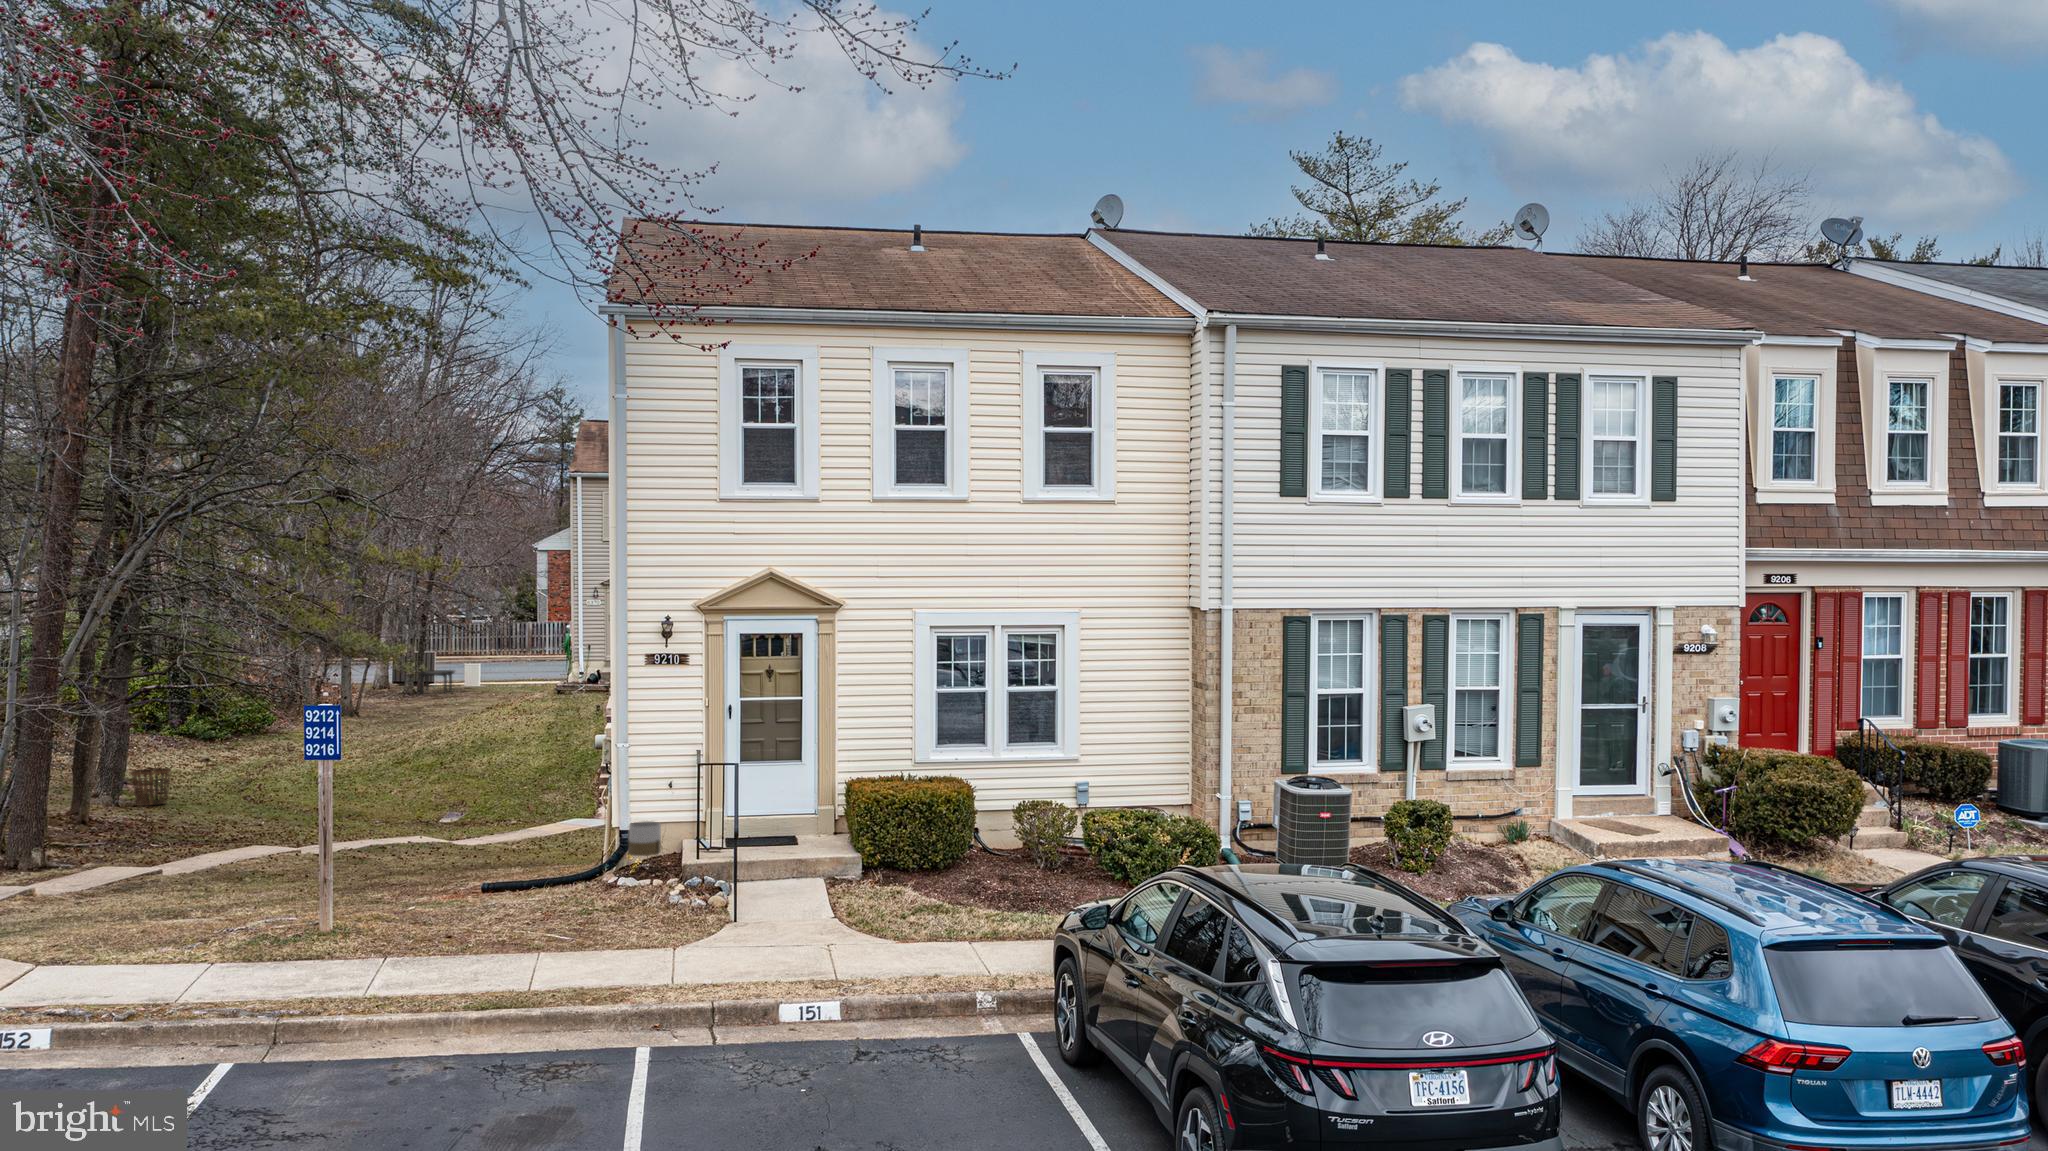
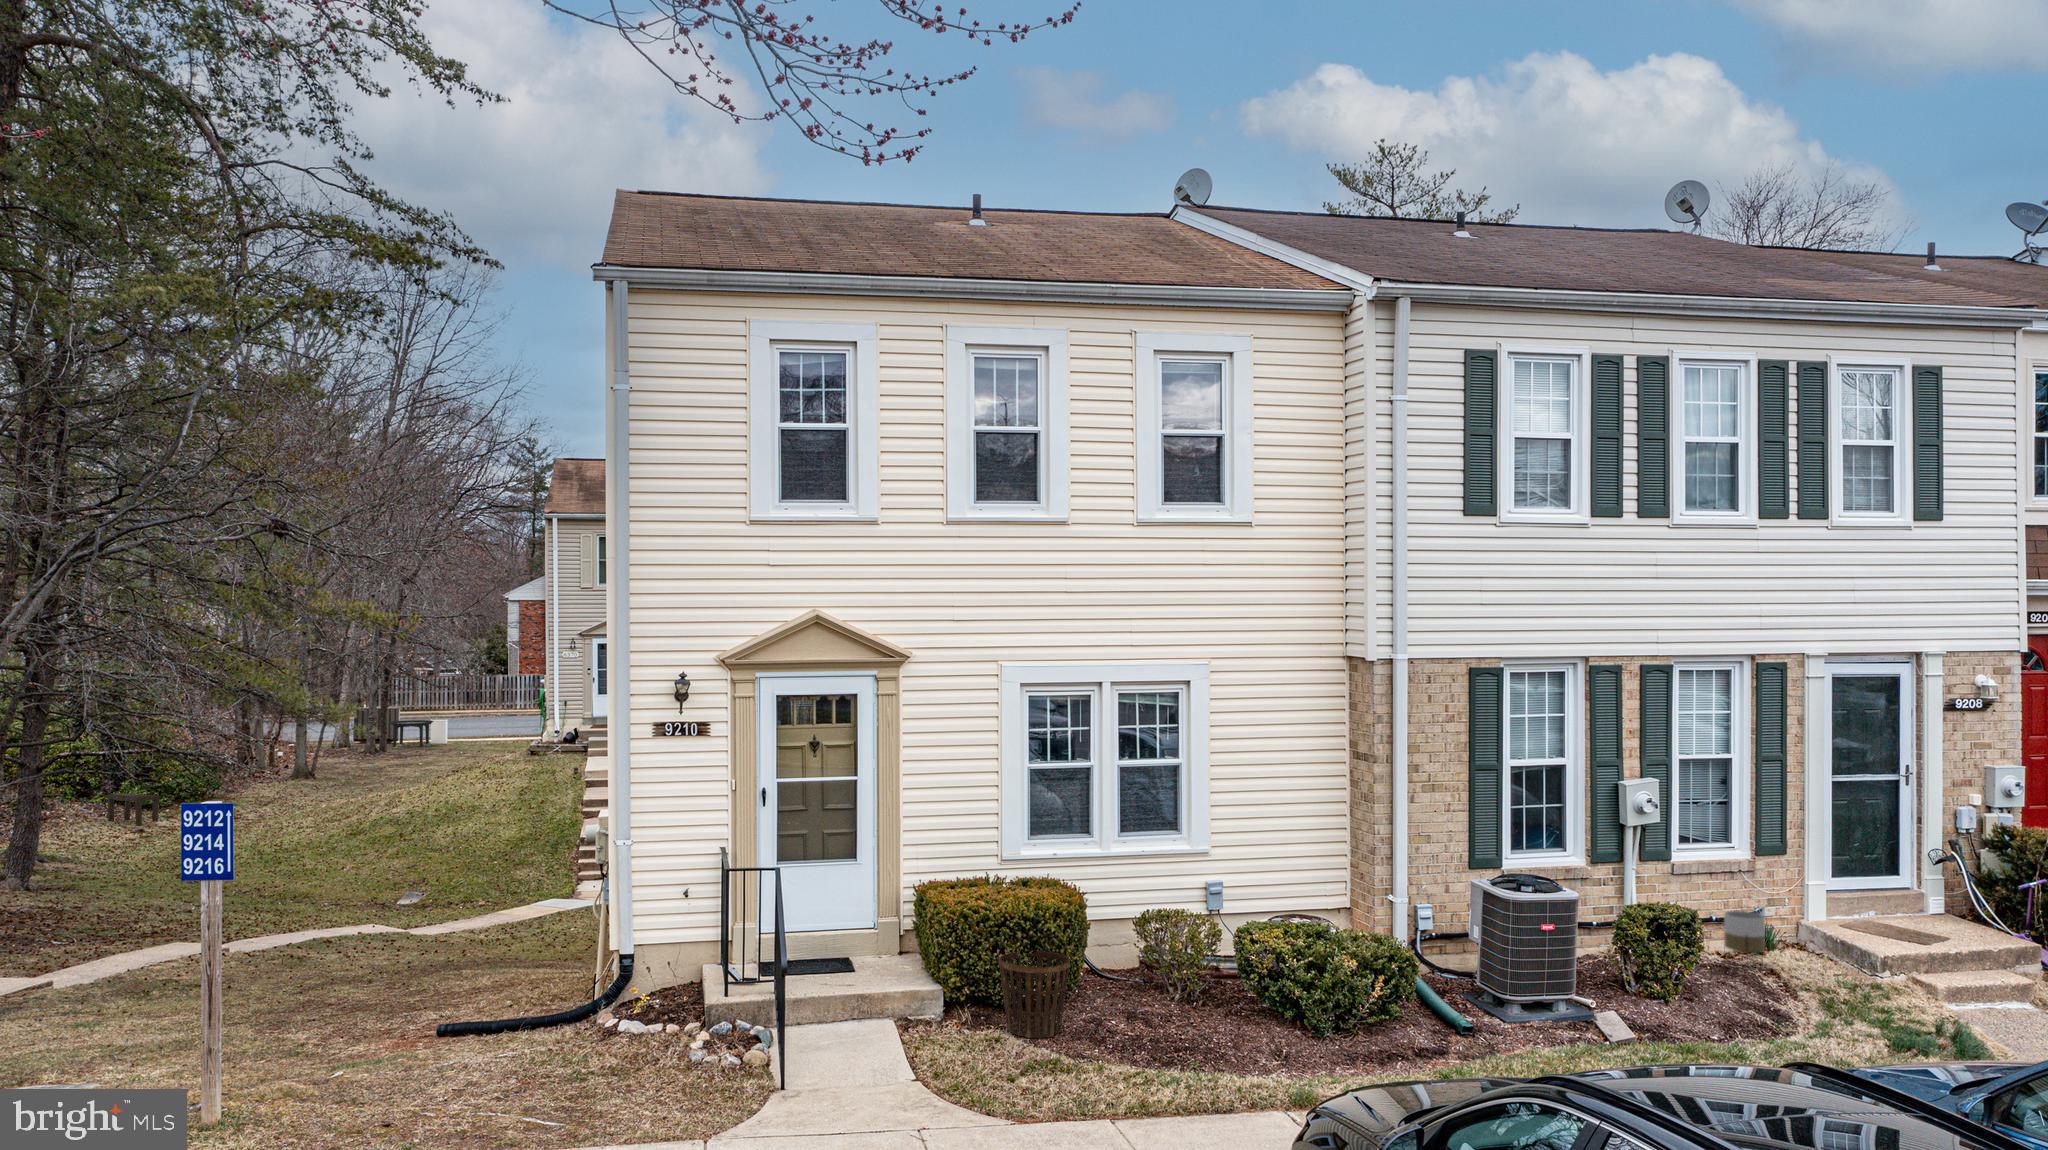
bench: none [177,729,223,757] -> present [108,793,160,826]
basket: present [130,768,171,806] -> present [999,951,1070,1038]
planter: present [628,821,661,856] -> present [1724,911,1765,960]

